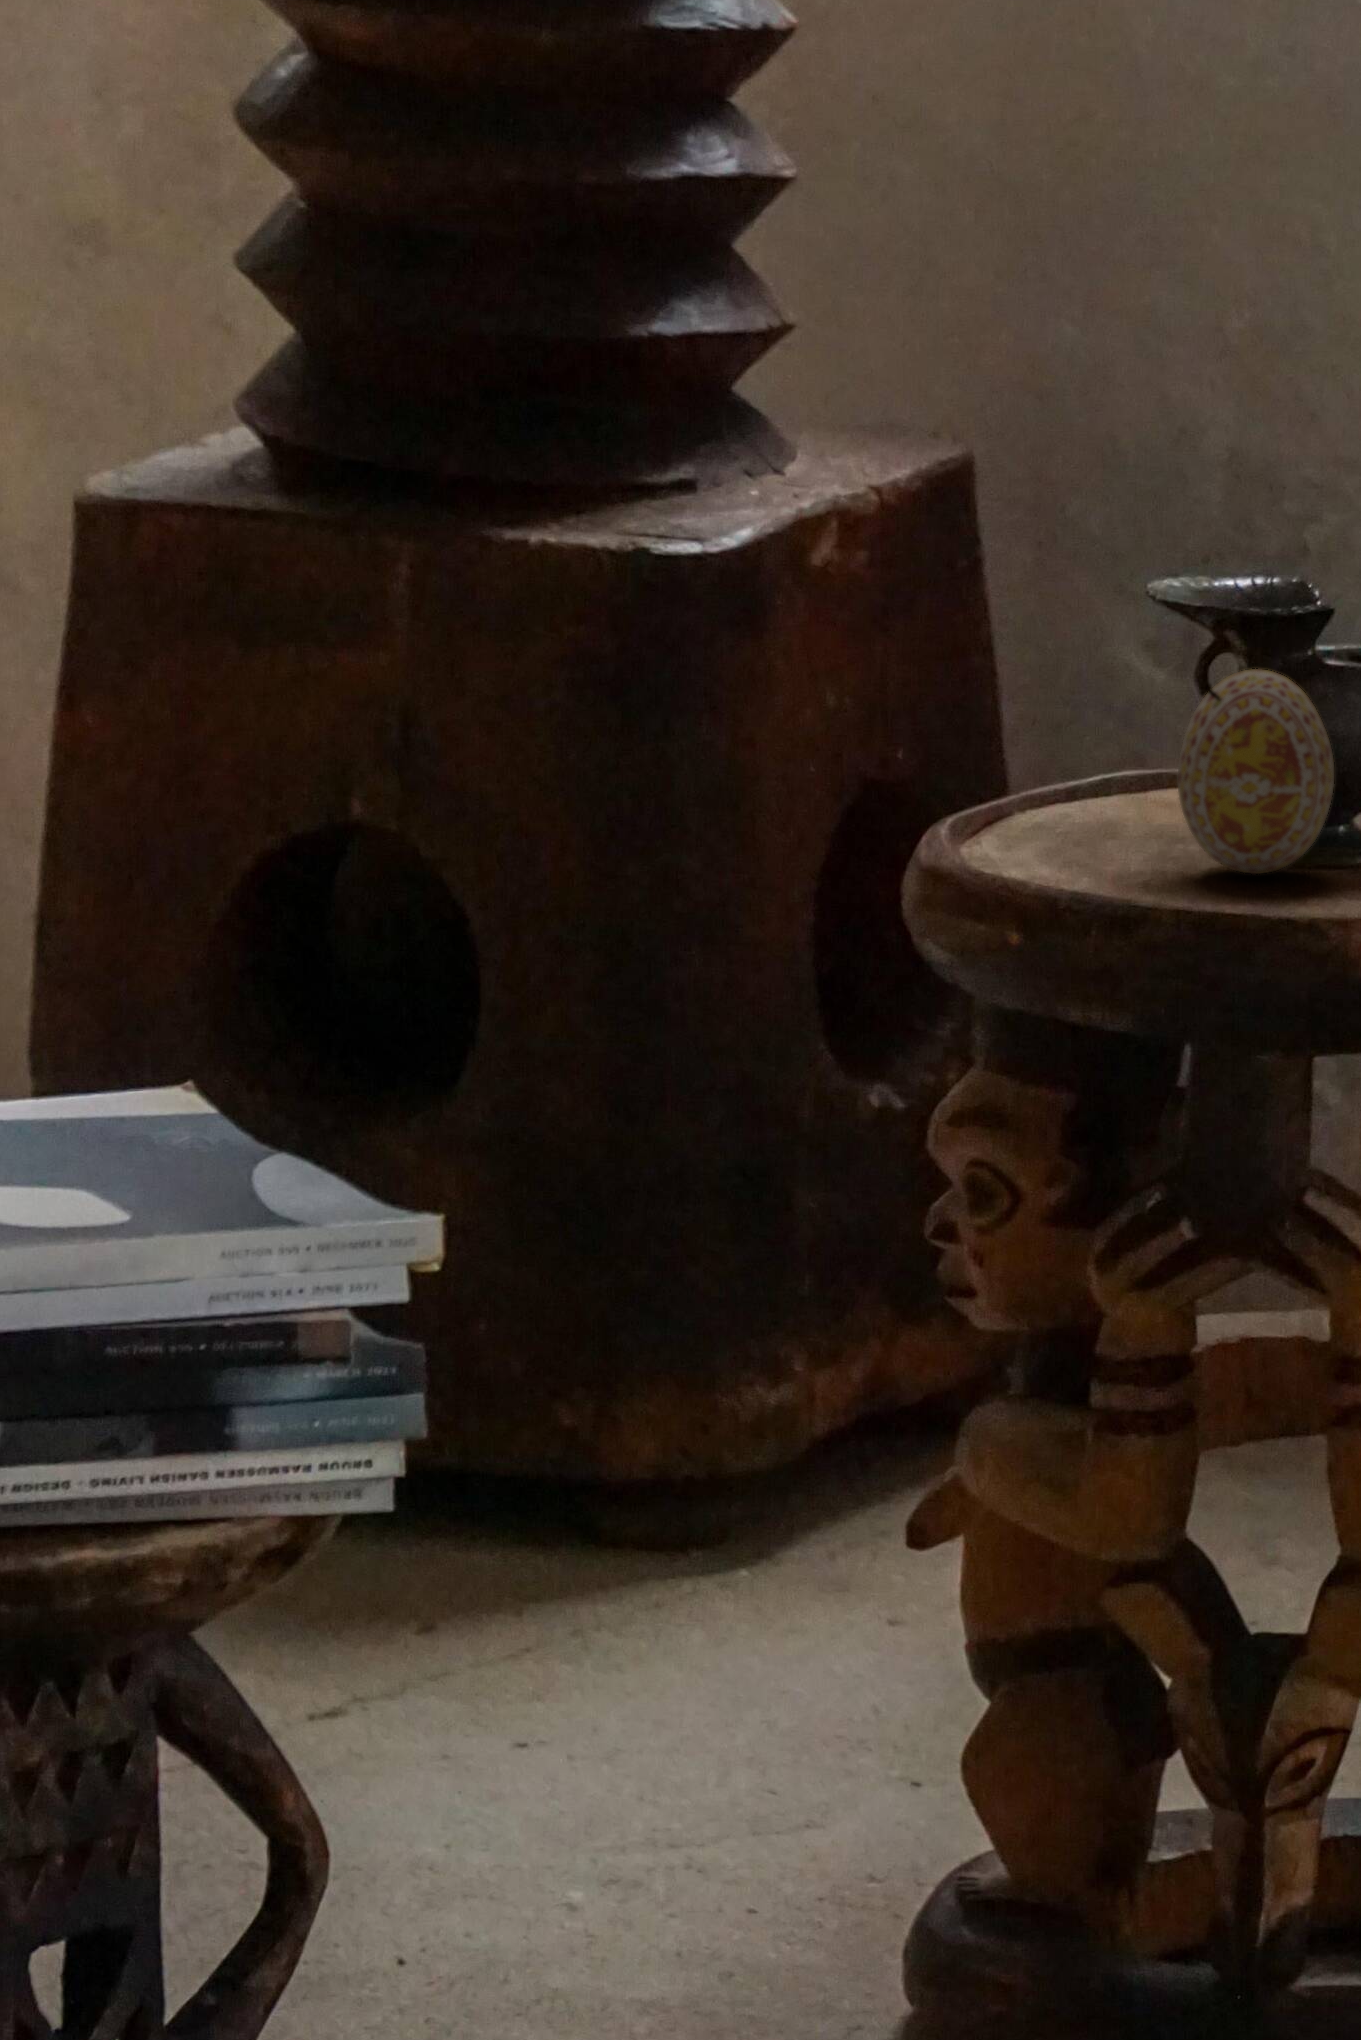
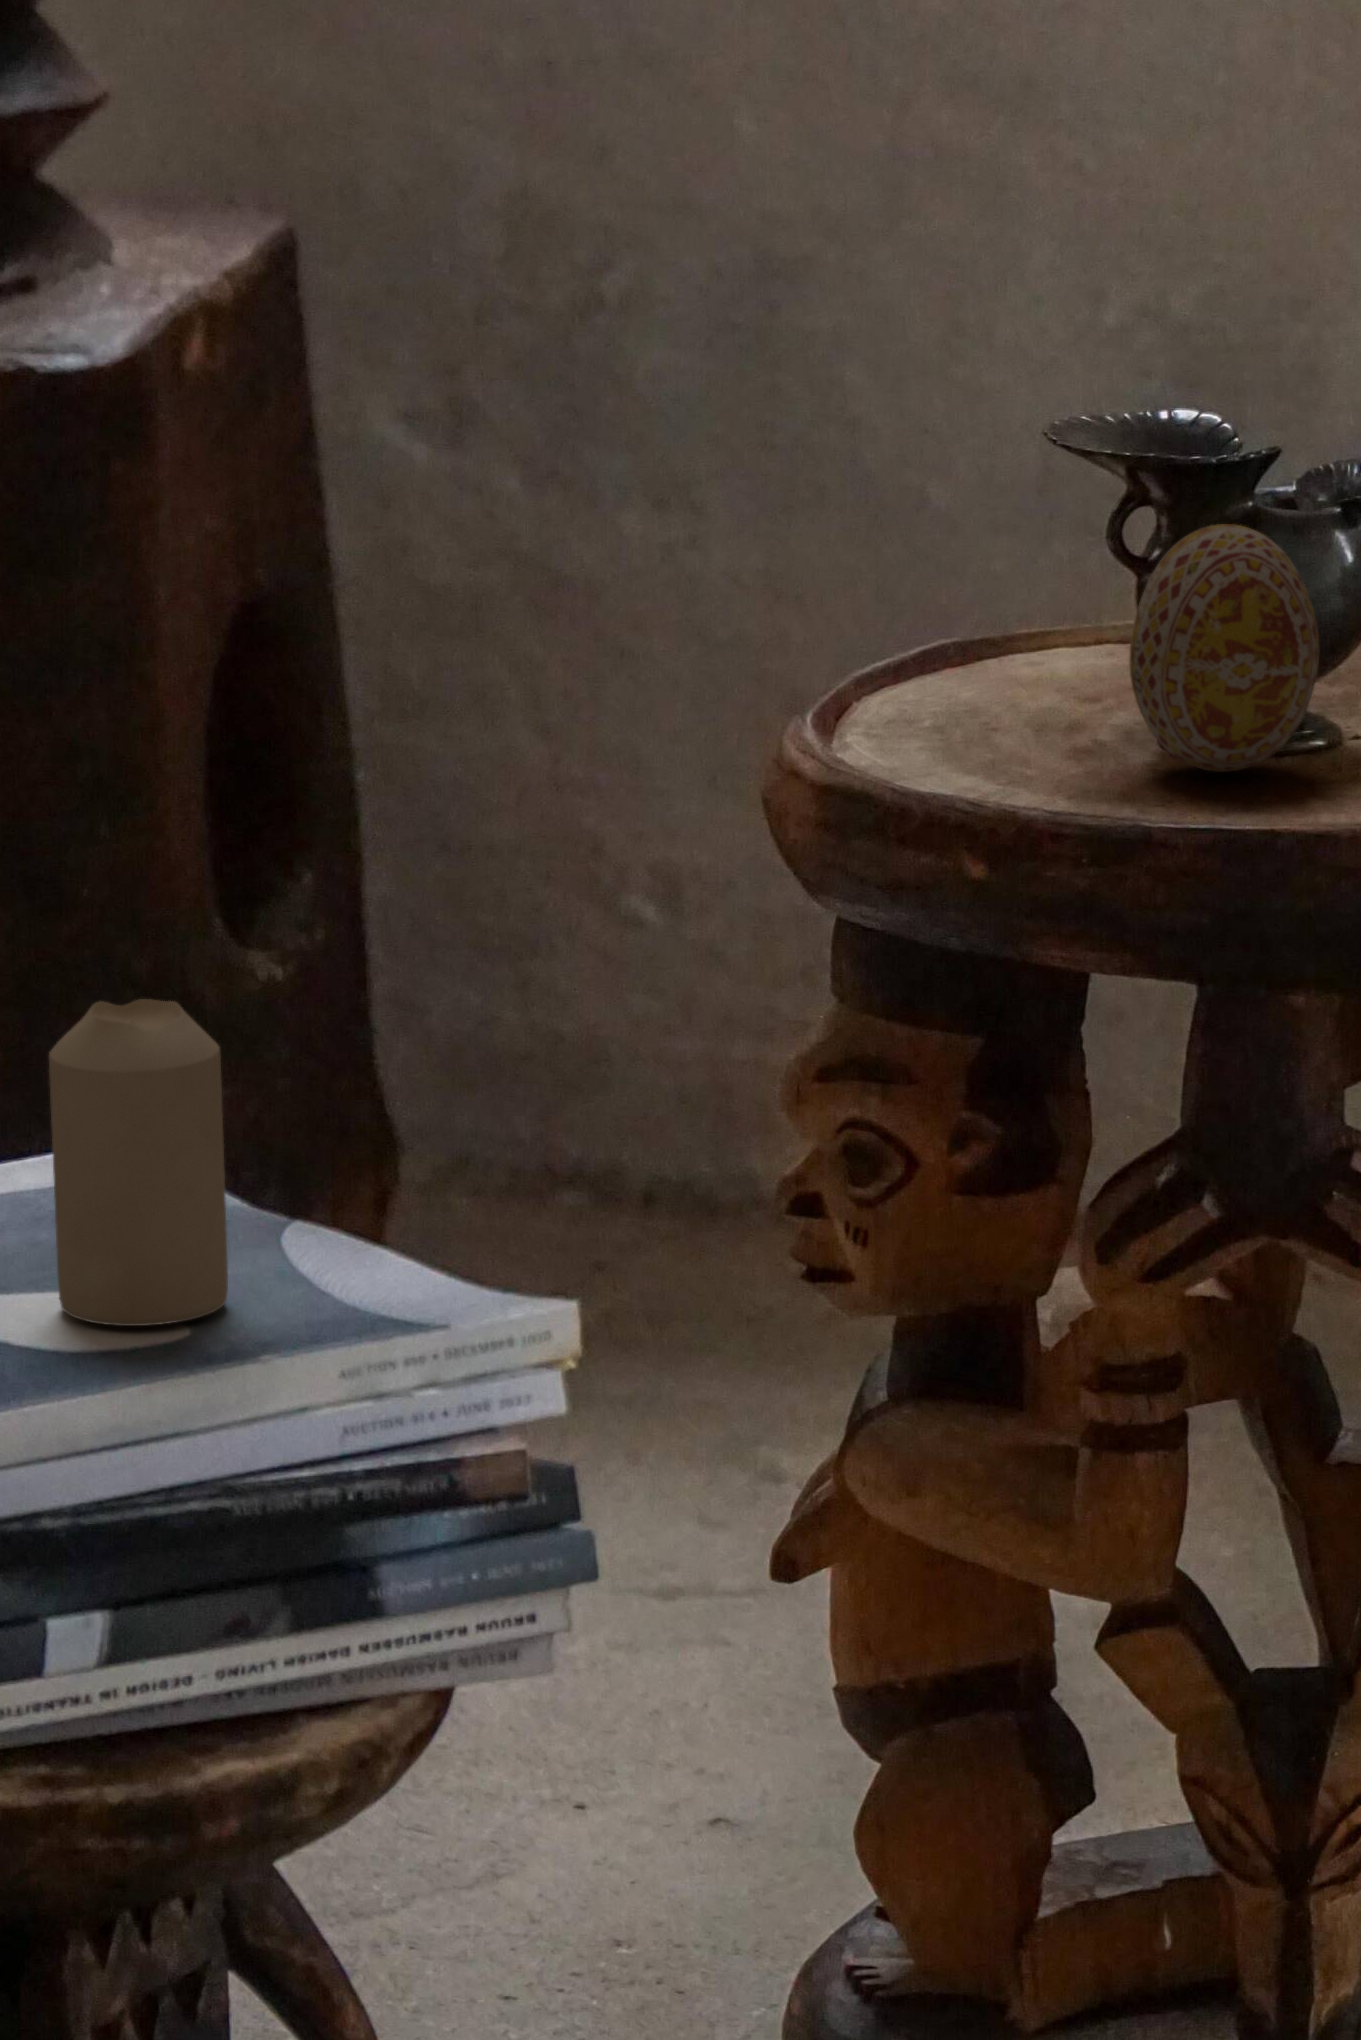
candle: none [29,967,166,1216] -> present [49,999,228,1326]

